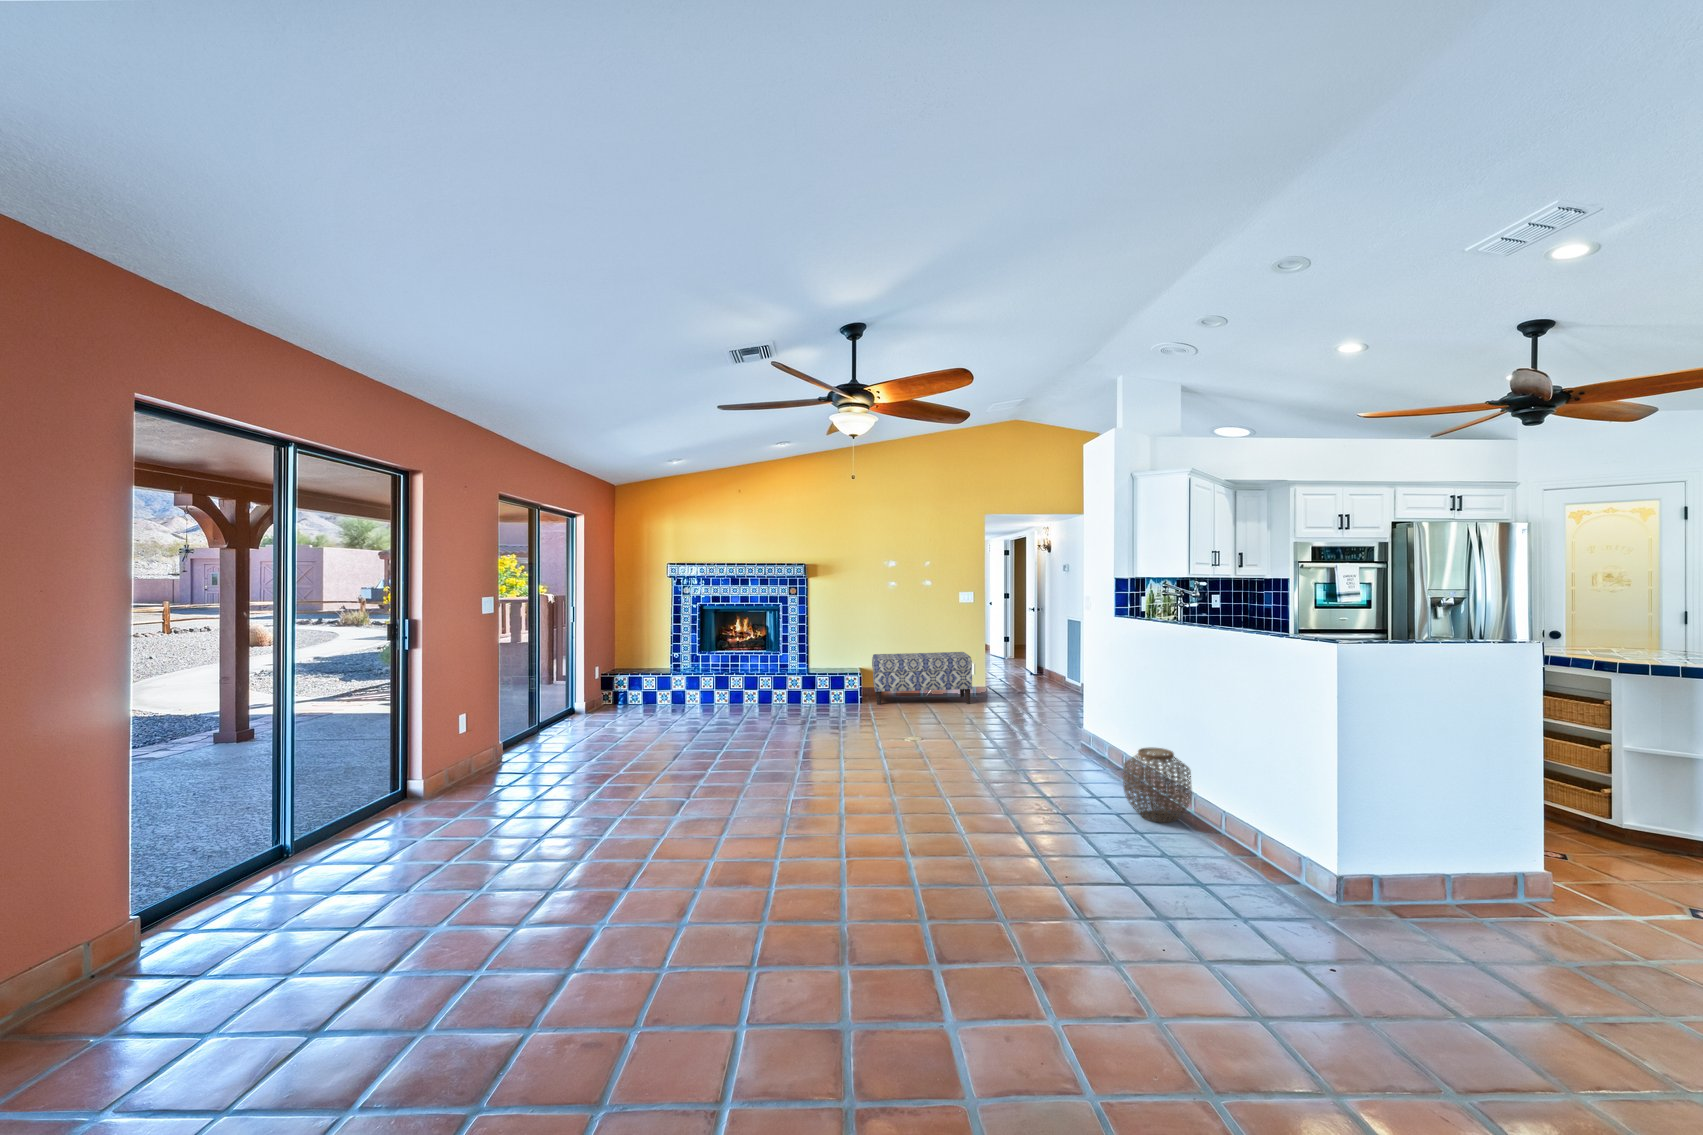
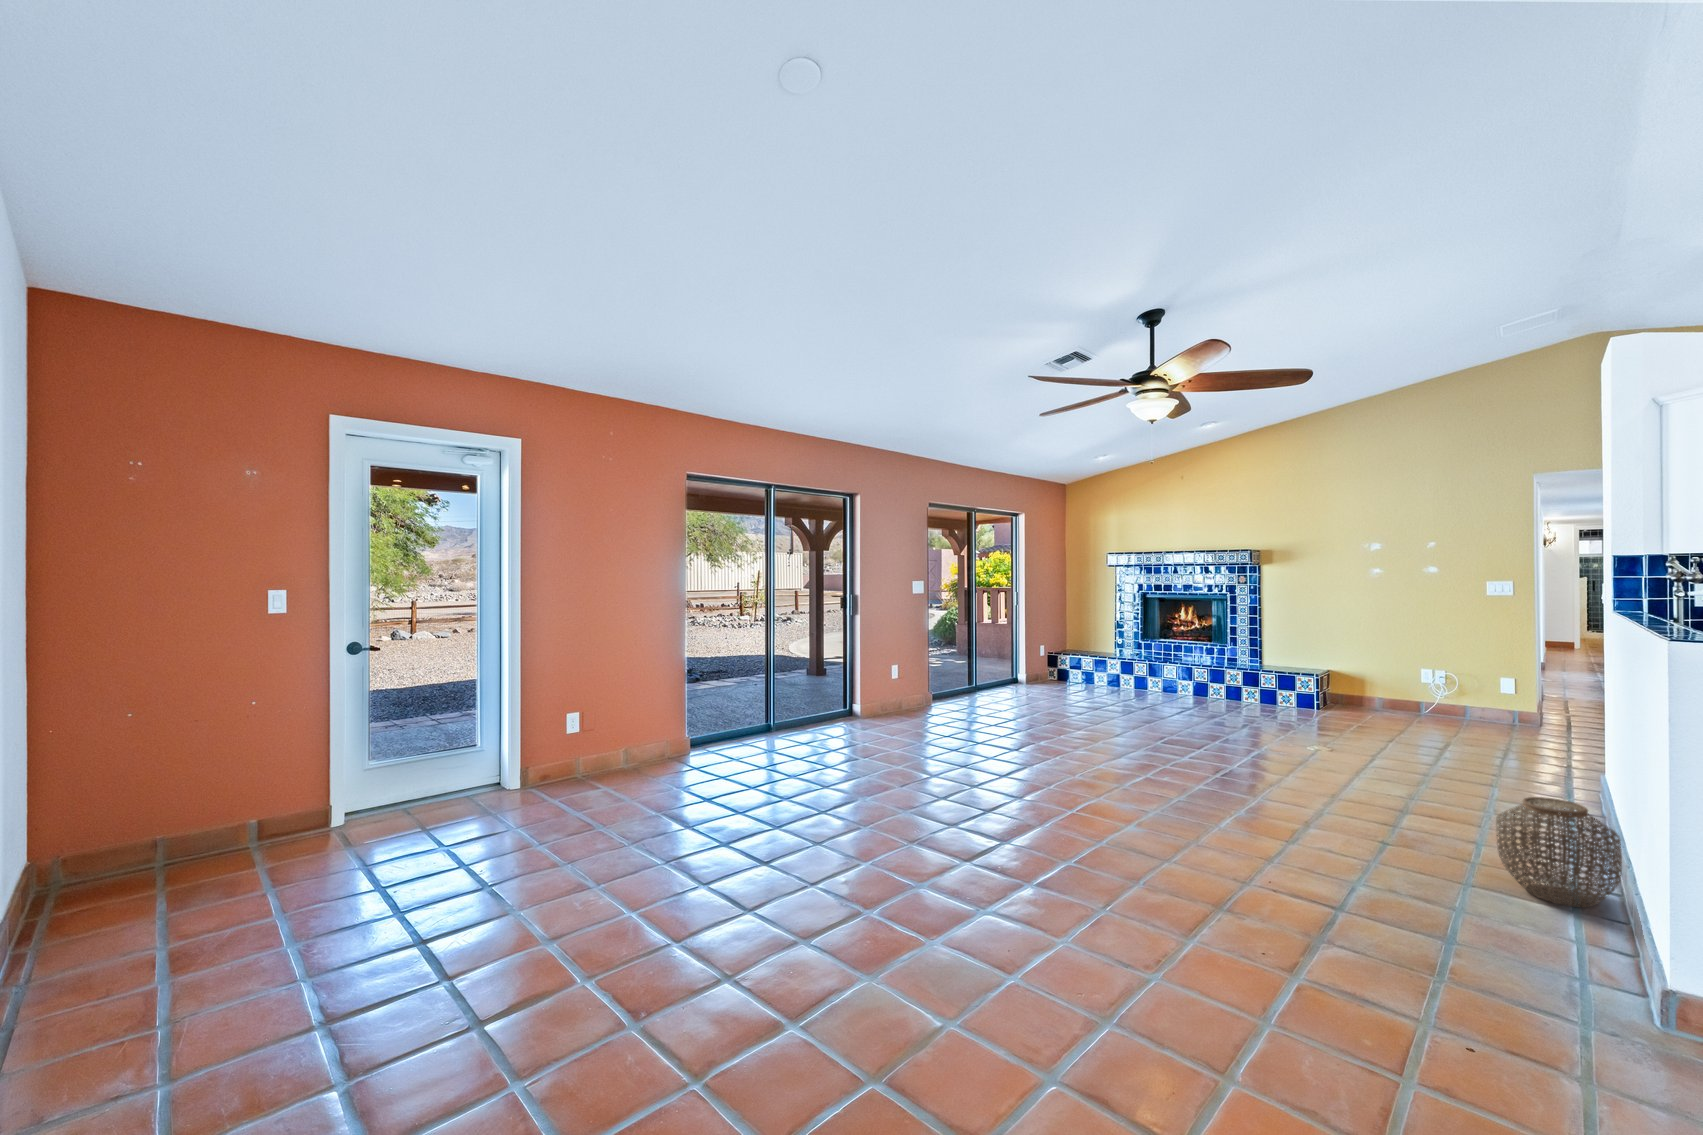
bench: present [872,652,972,705] -> none [1332,655,1493,730]

